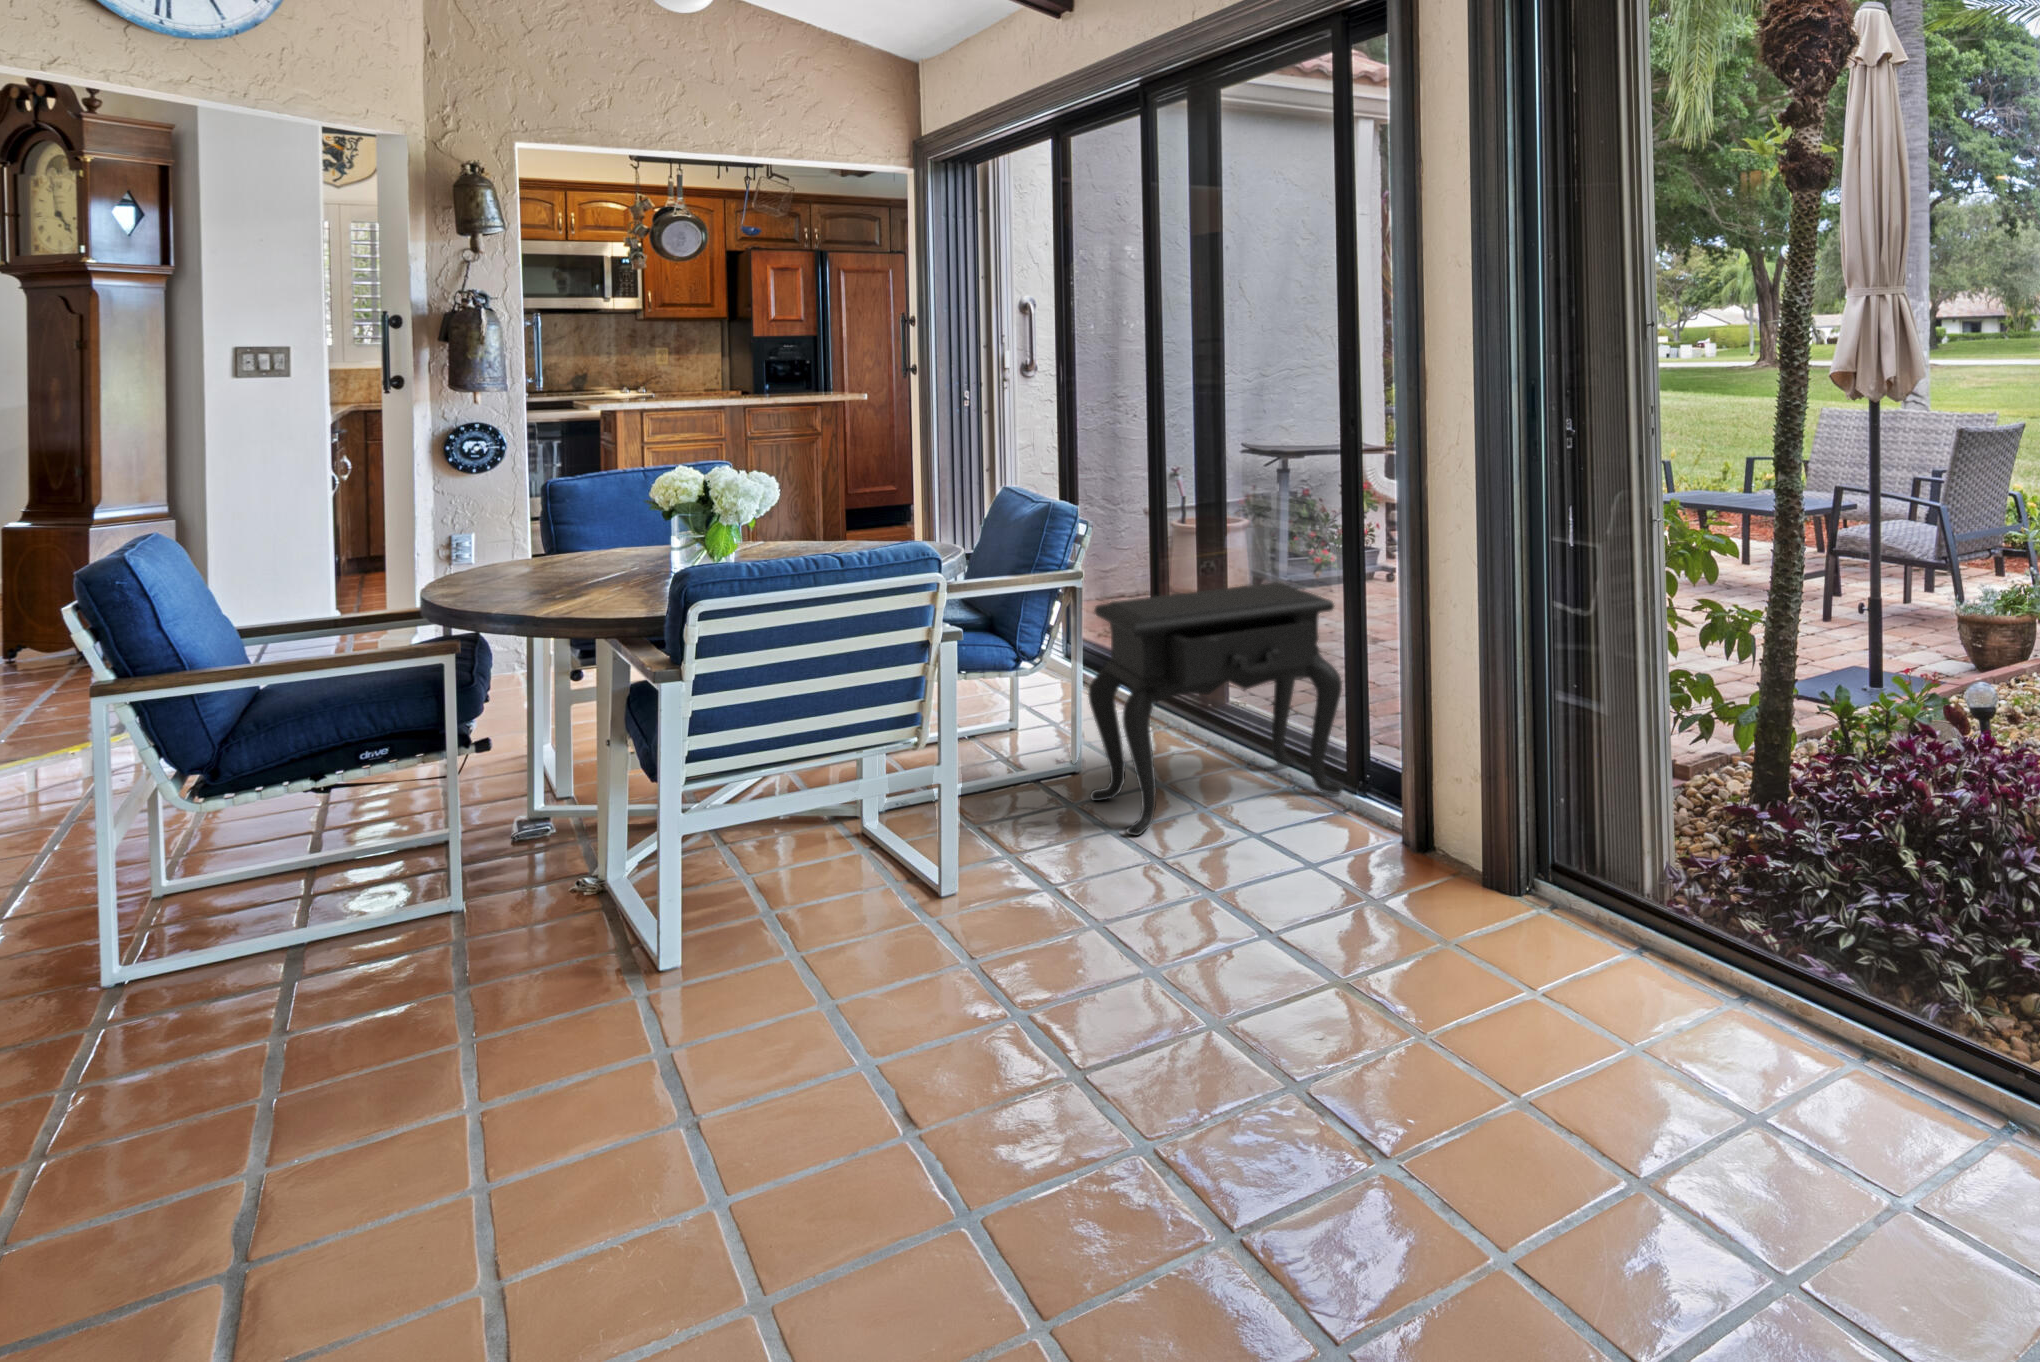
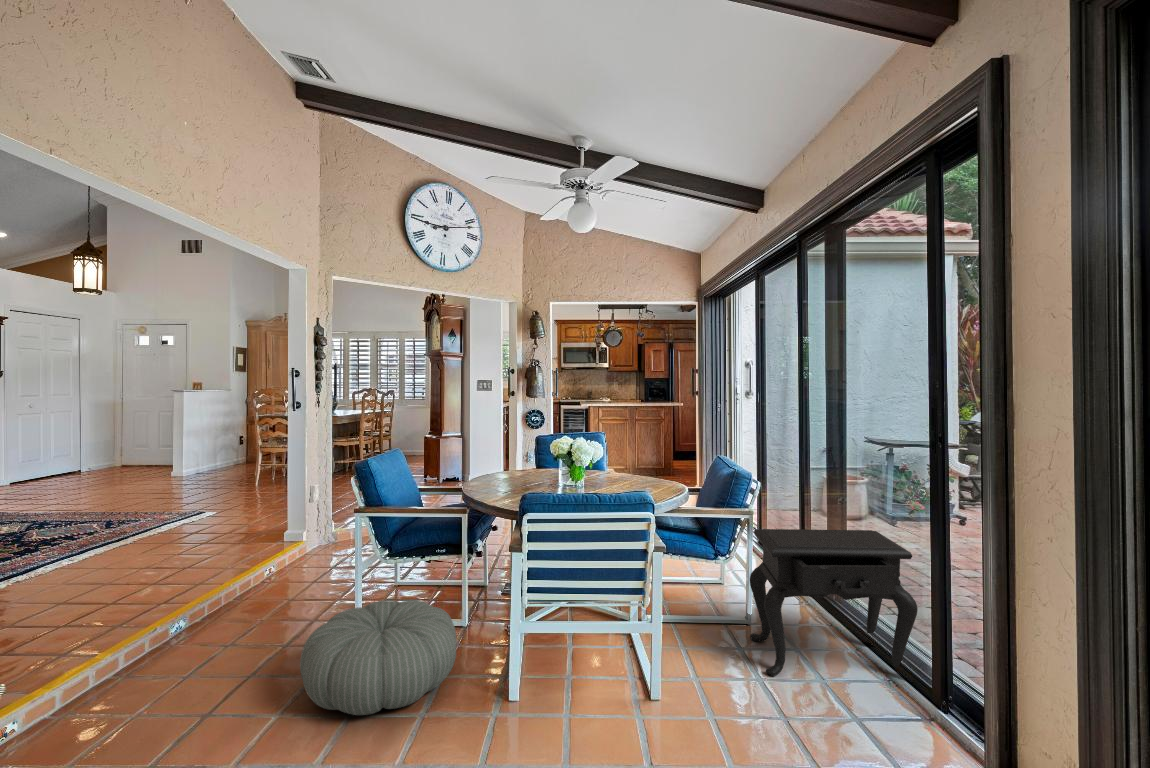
pouf: none [61,855,506,1107] -> present [300,600,456,715]

